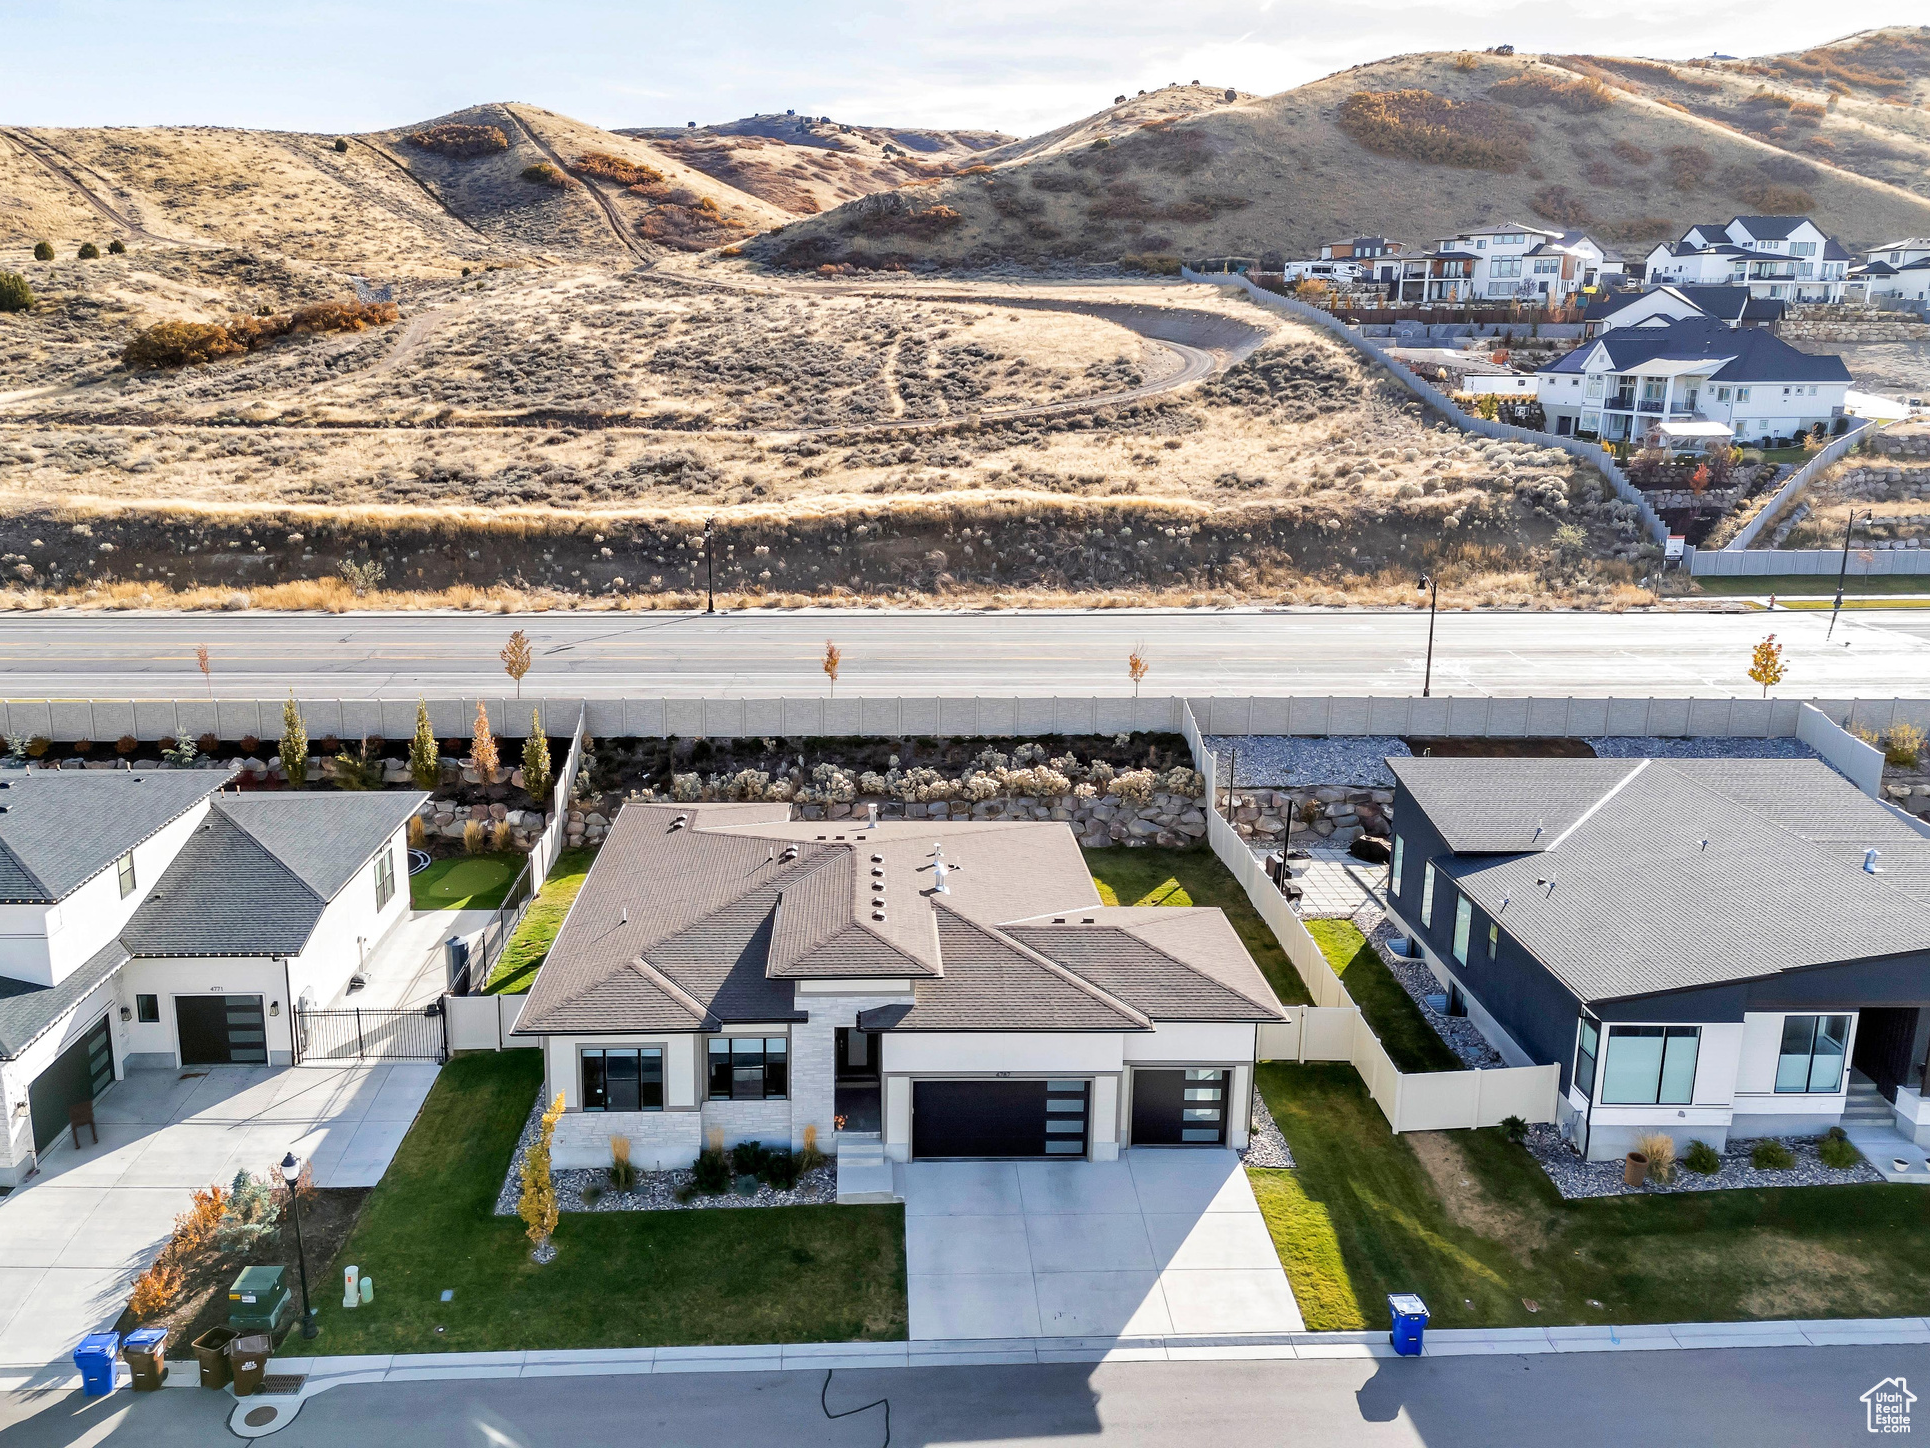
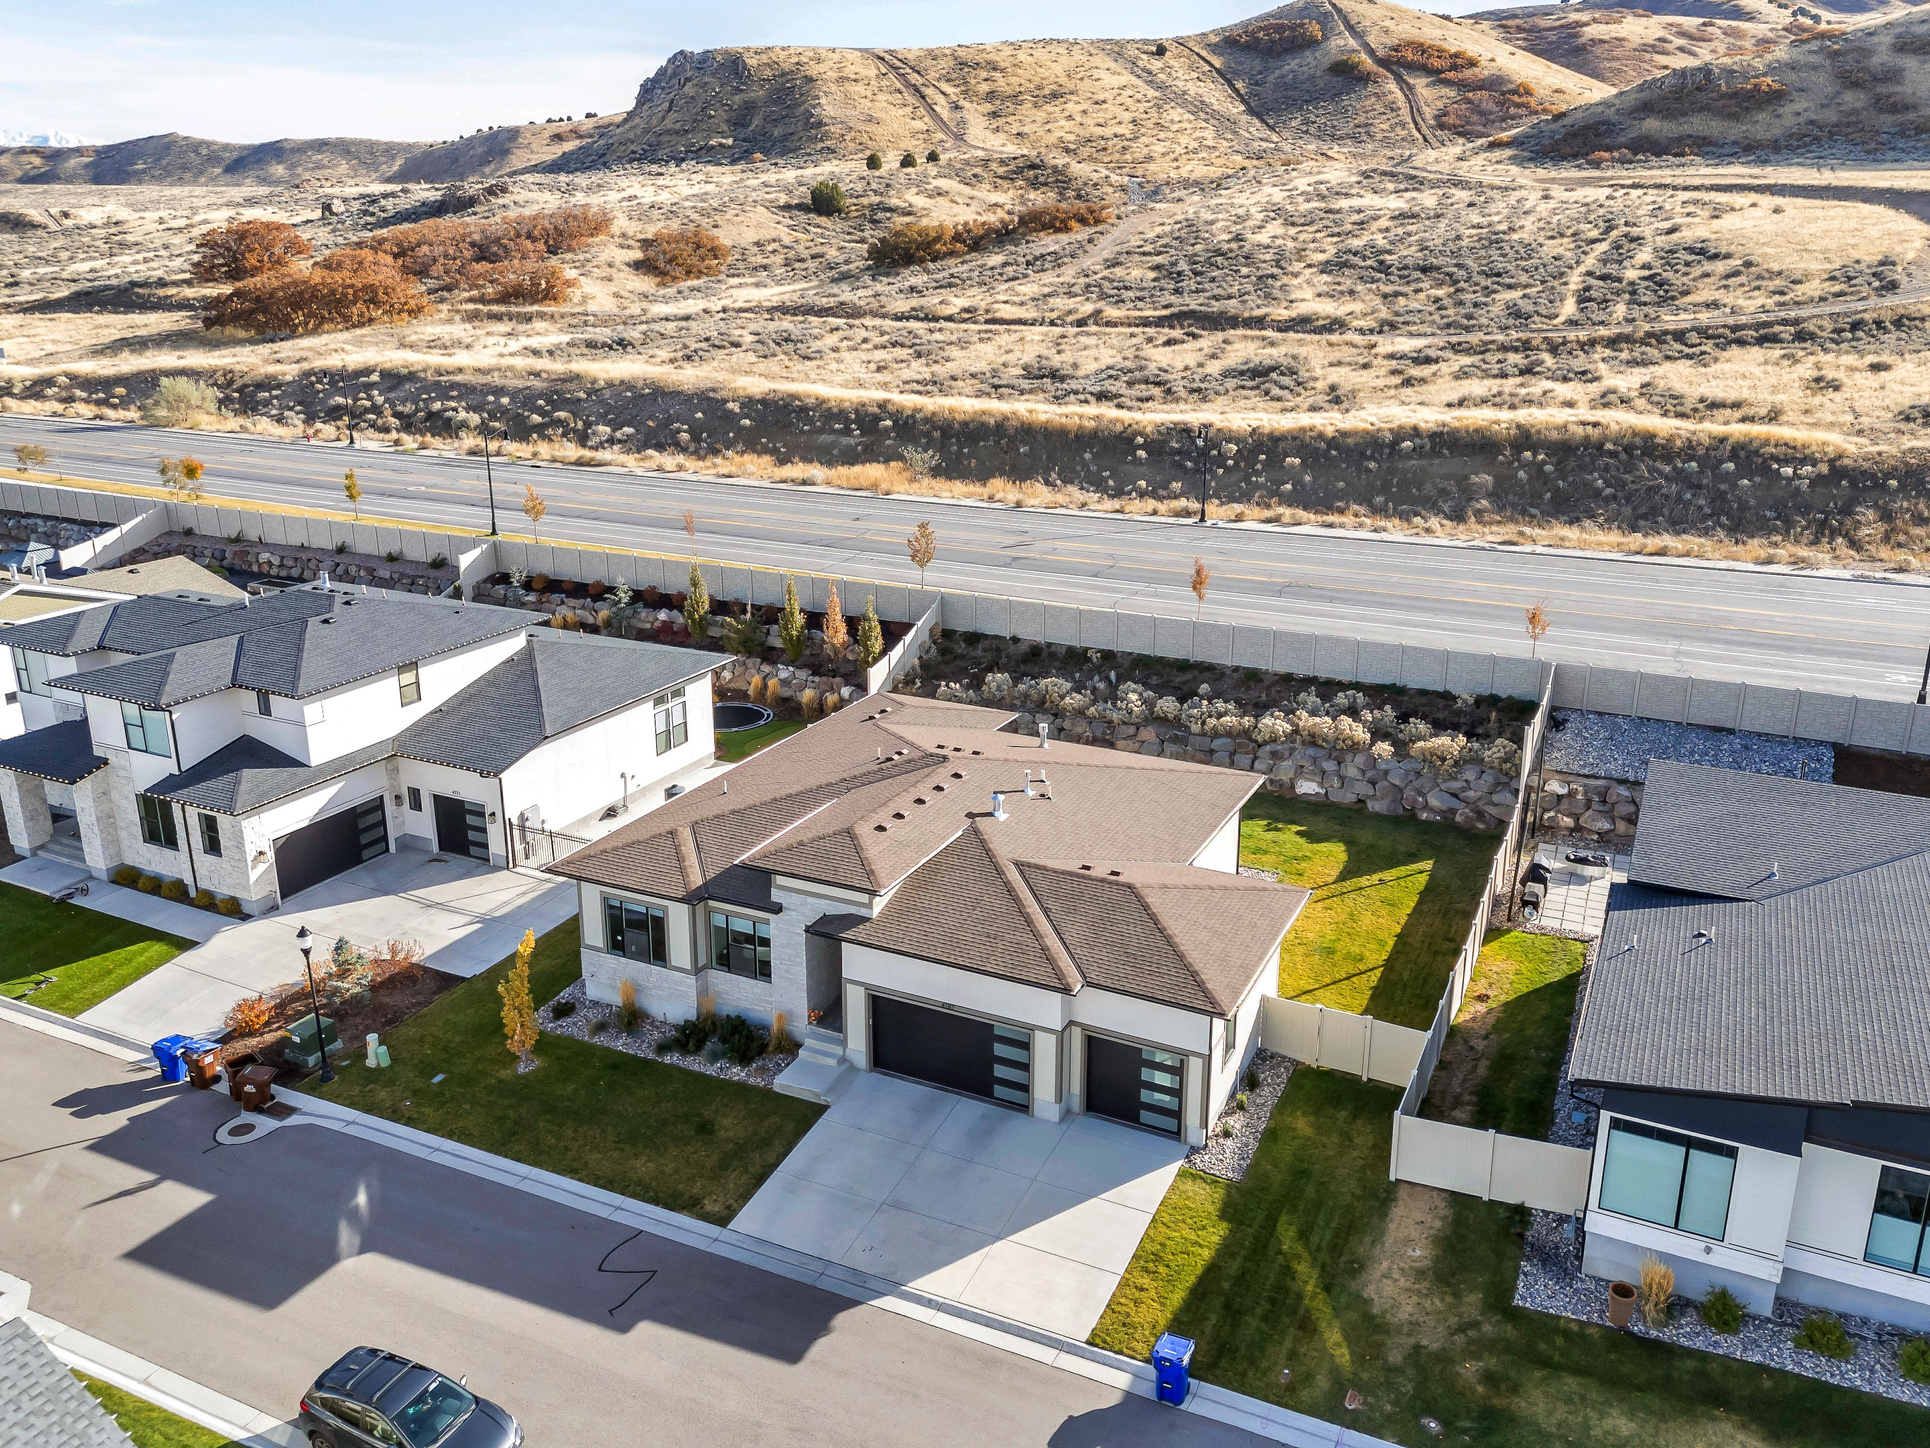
bench: present [69,1100,97,1149] -> none [313,866,345,900]

